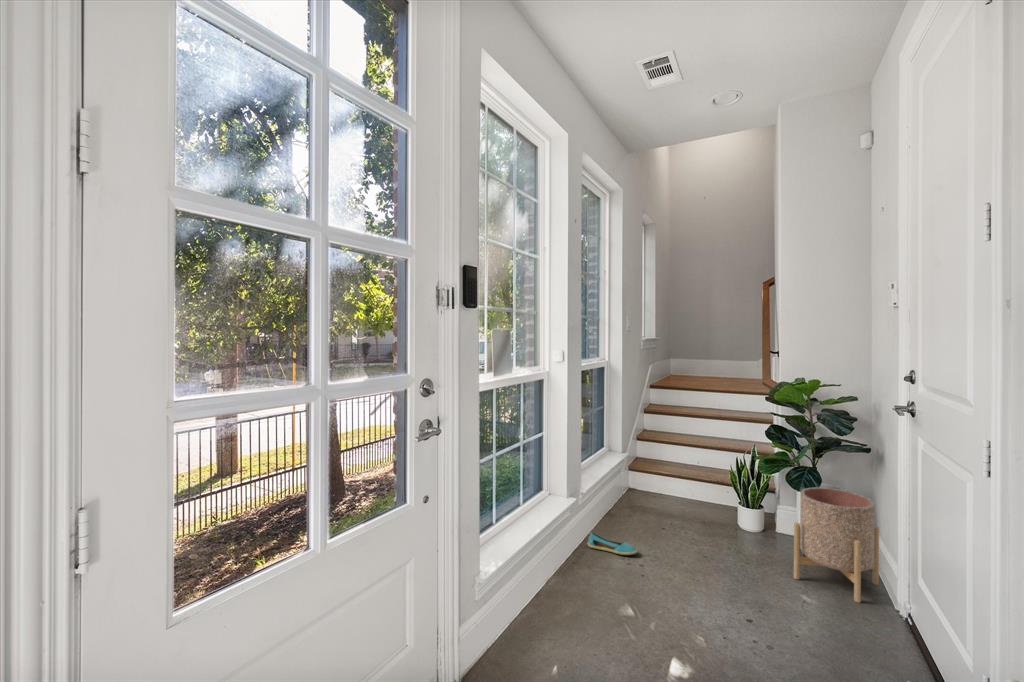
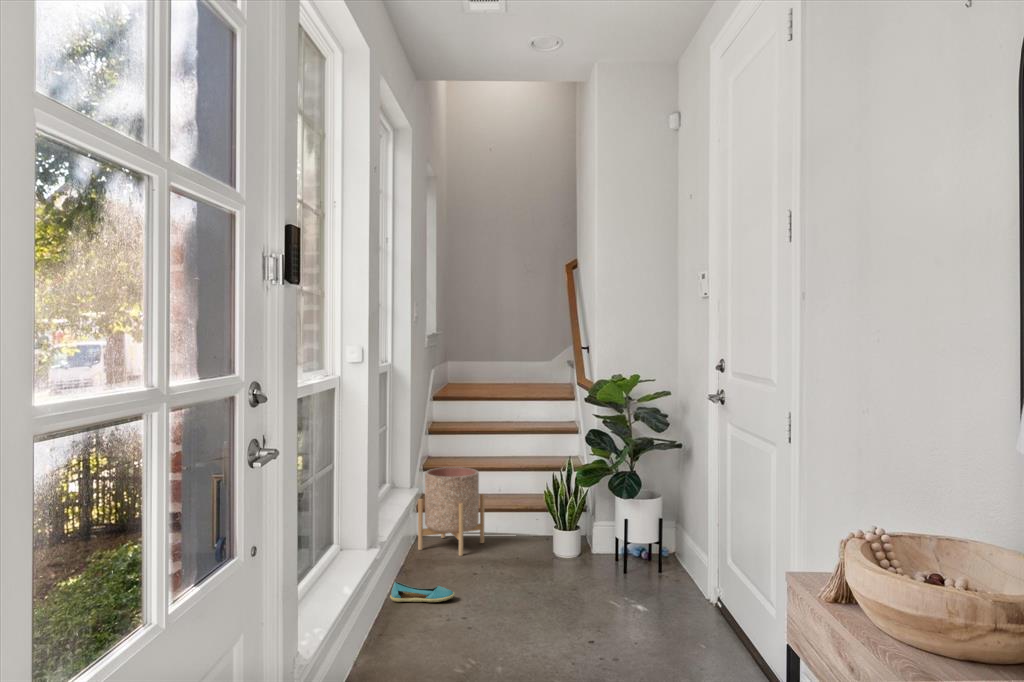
planter: present [794,487,879,603] -> present [418,467,484,556]

